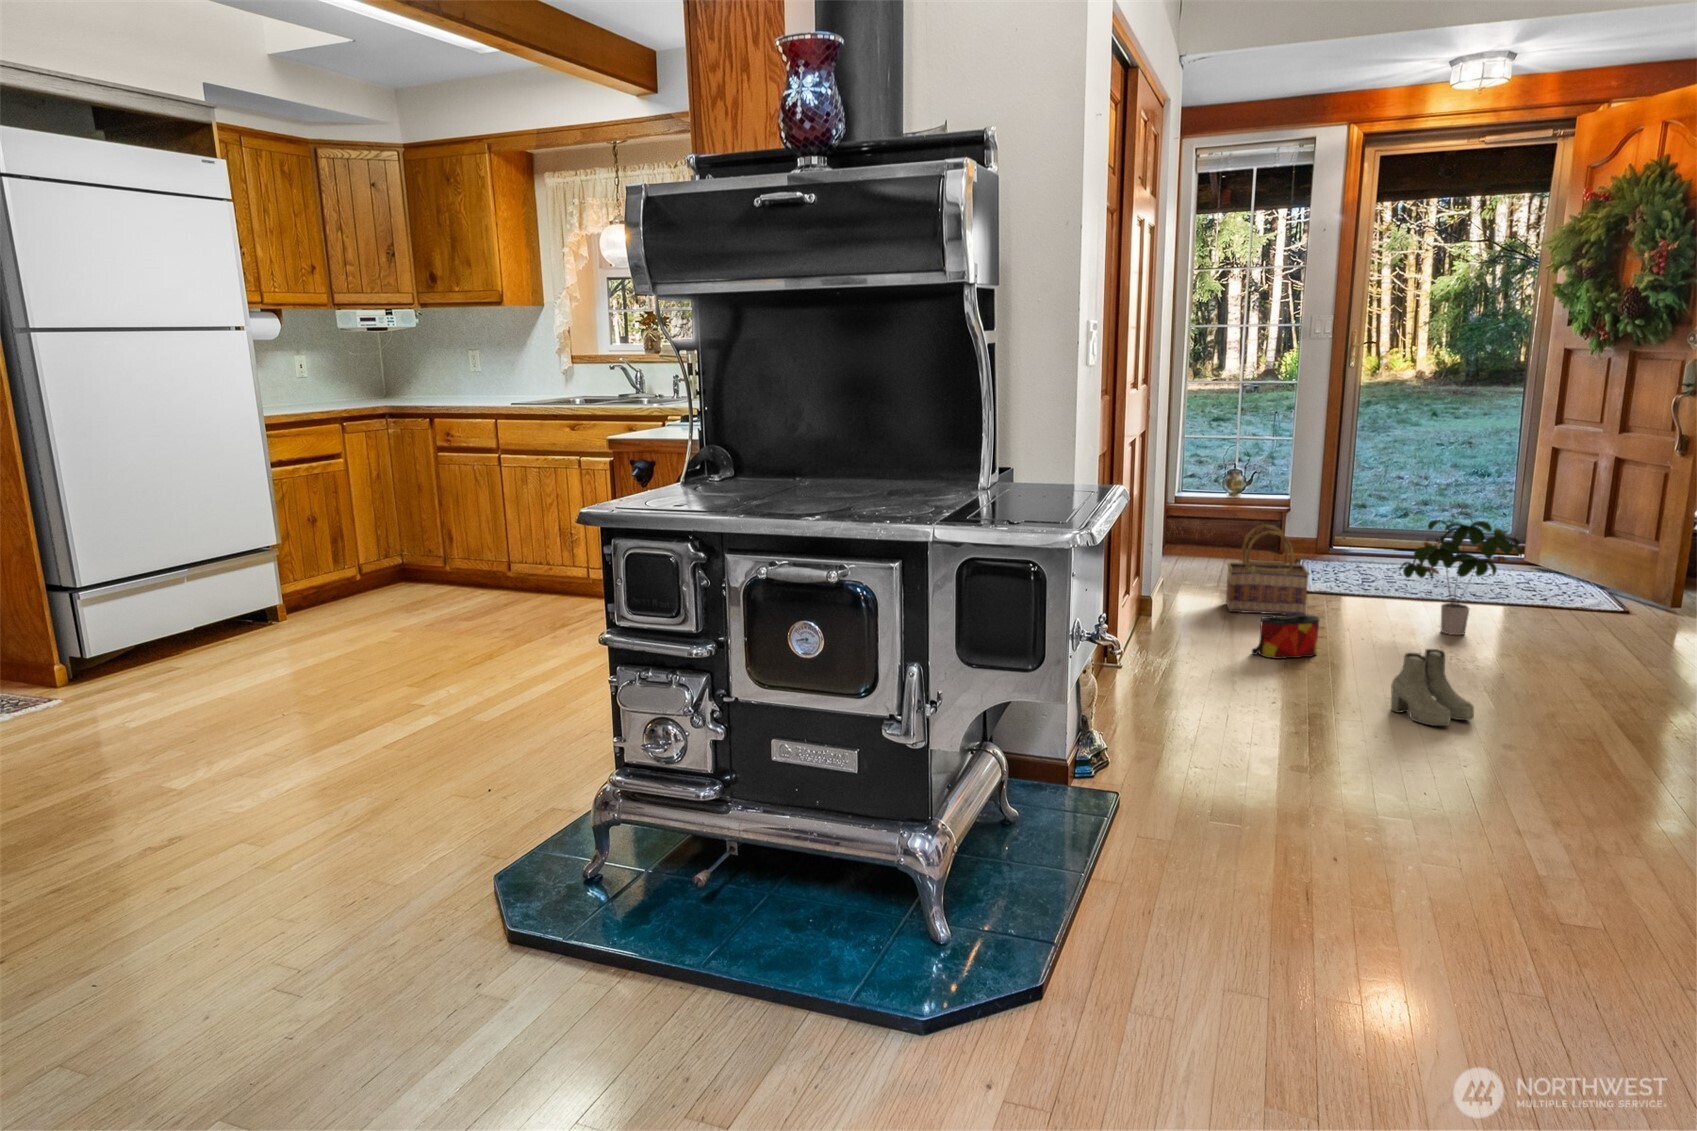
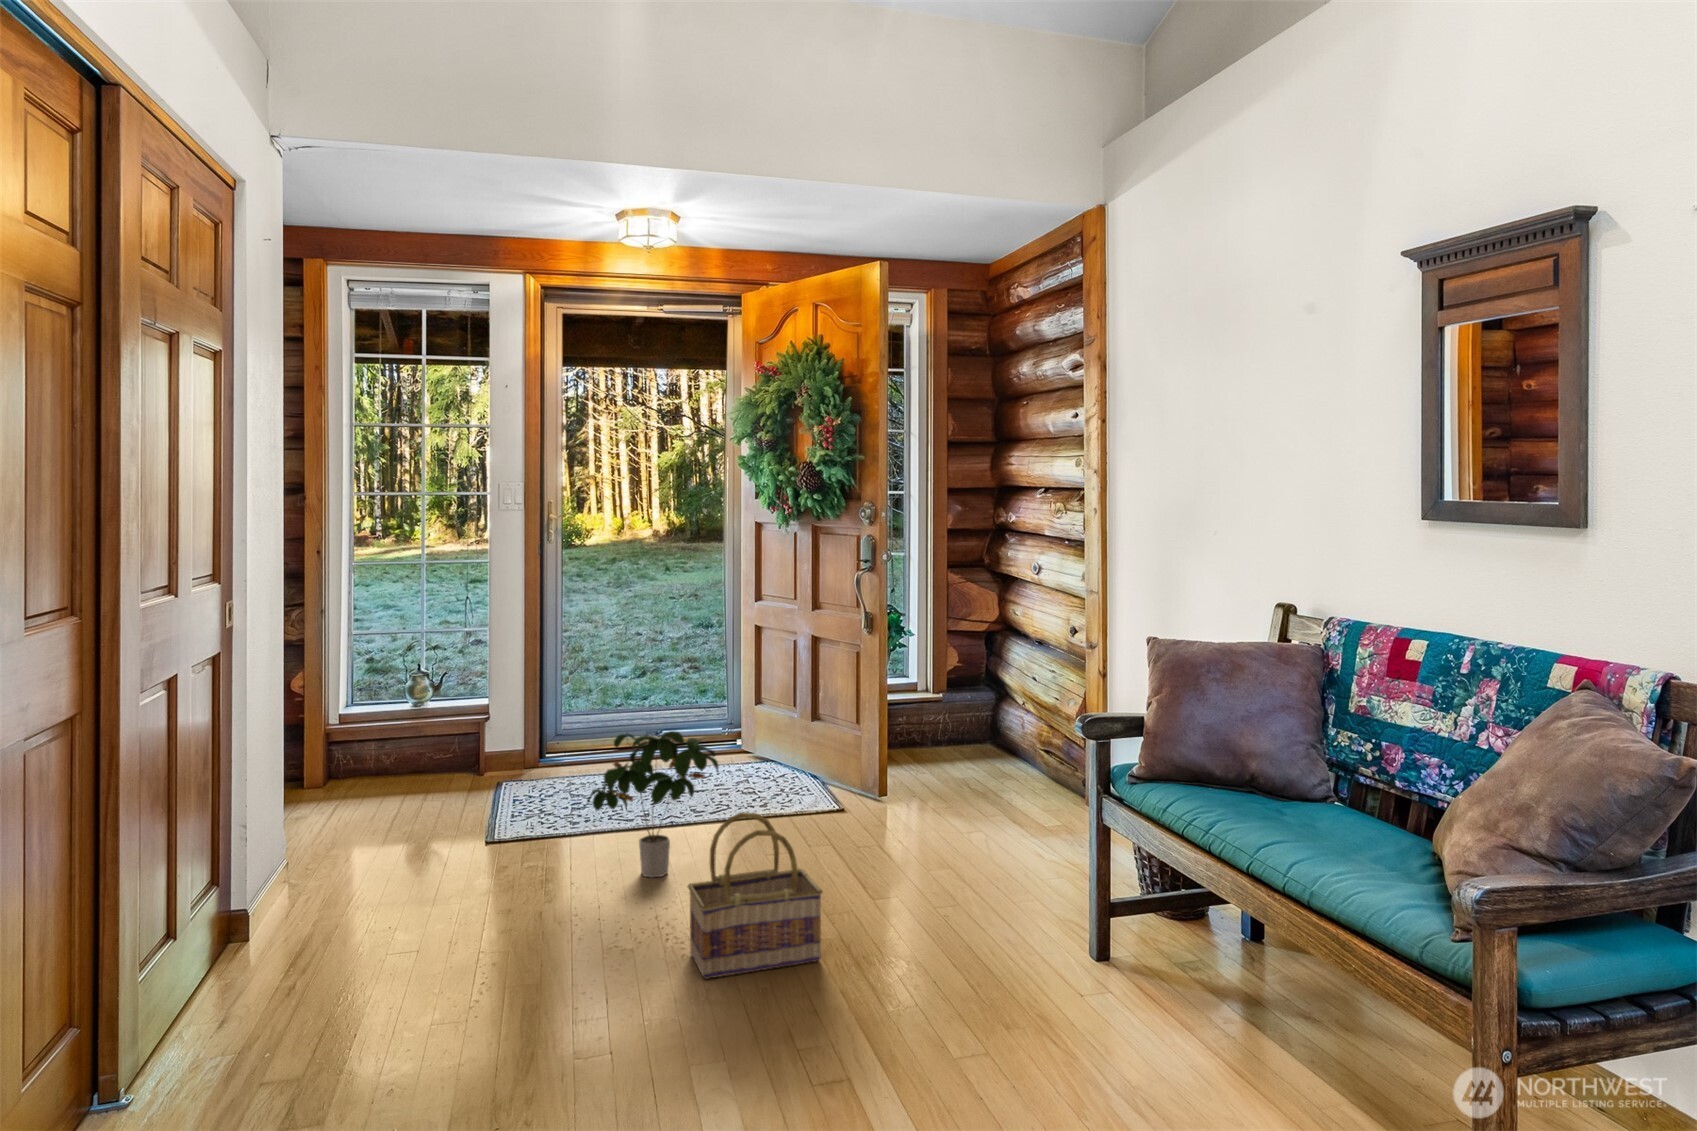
basket: present [1226,524,1309,615] -> present [688,812,823,979]
bag: present [1252,614,1319,659] -> none [362,896,467,979]
boots: present [1391,649,1474,726] -> none [530,950,642,1085]

